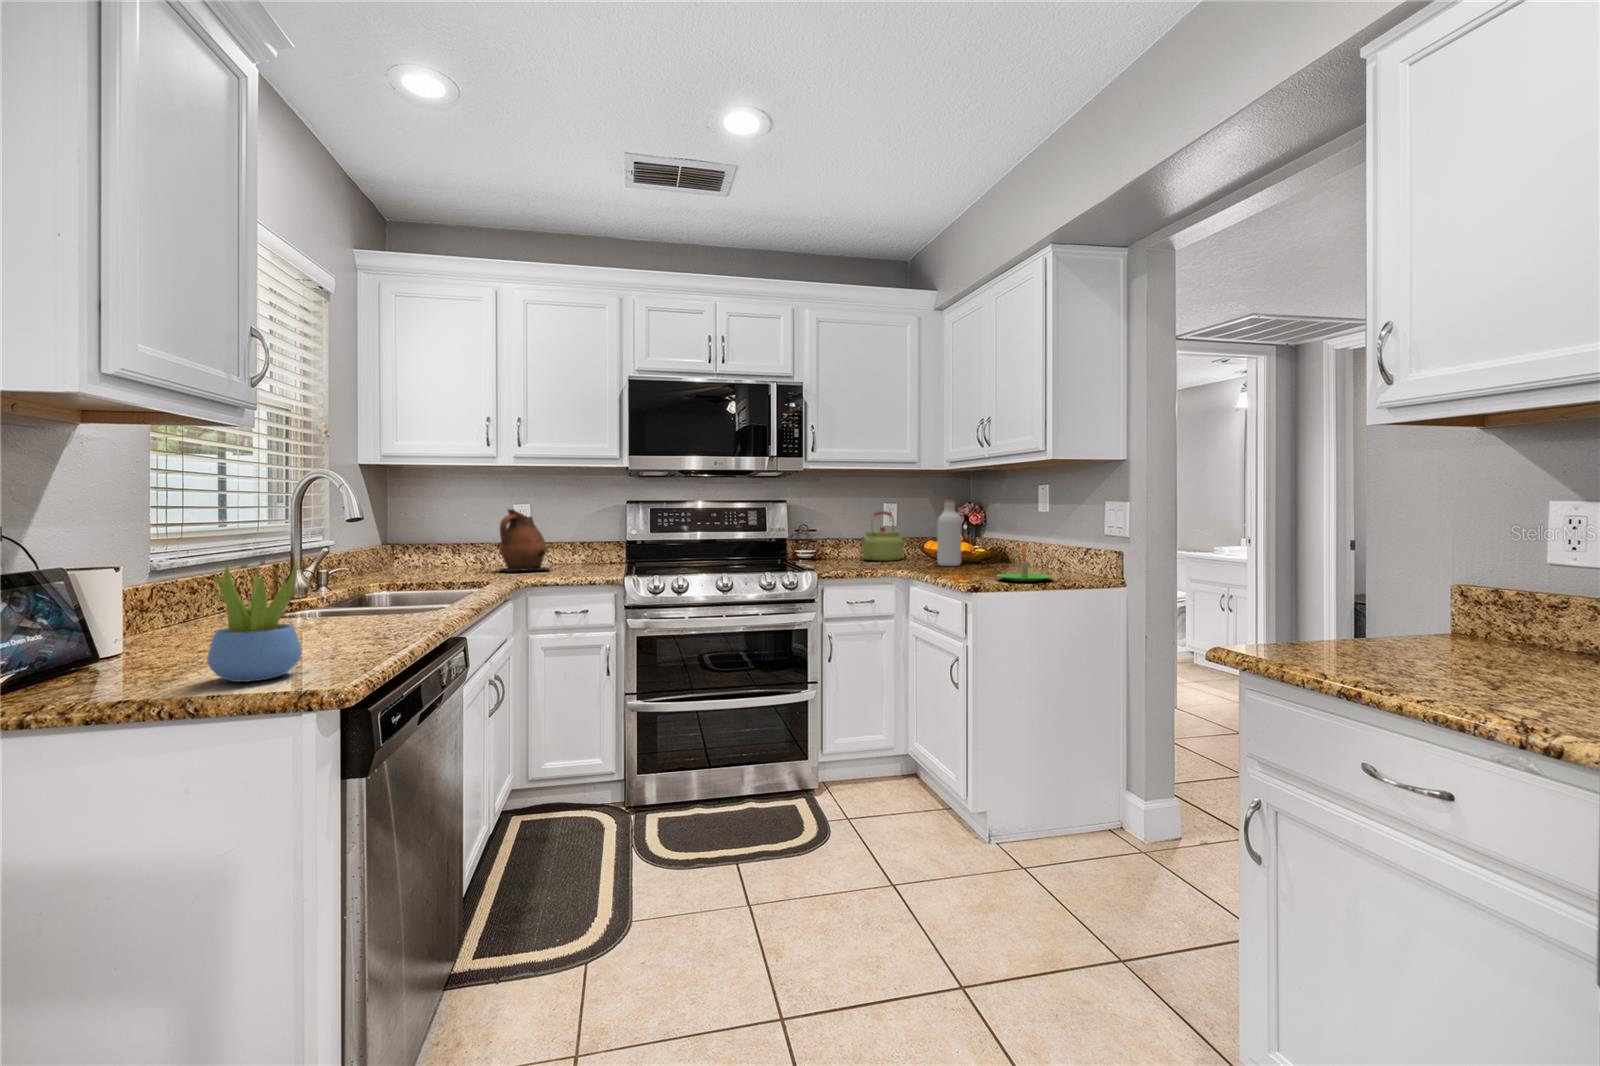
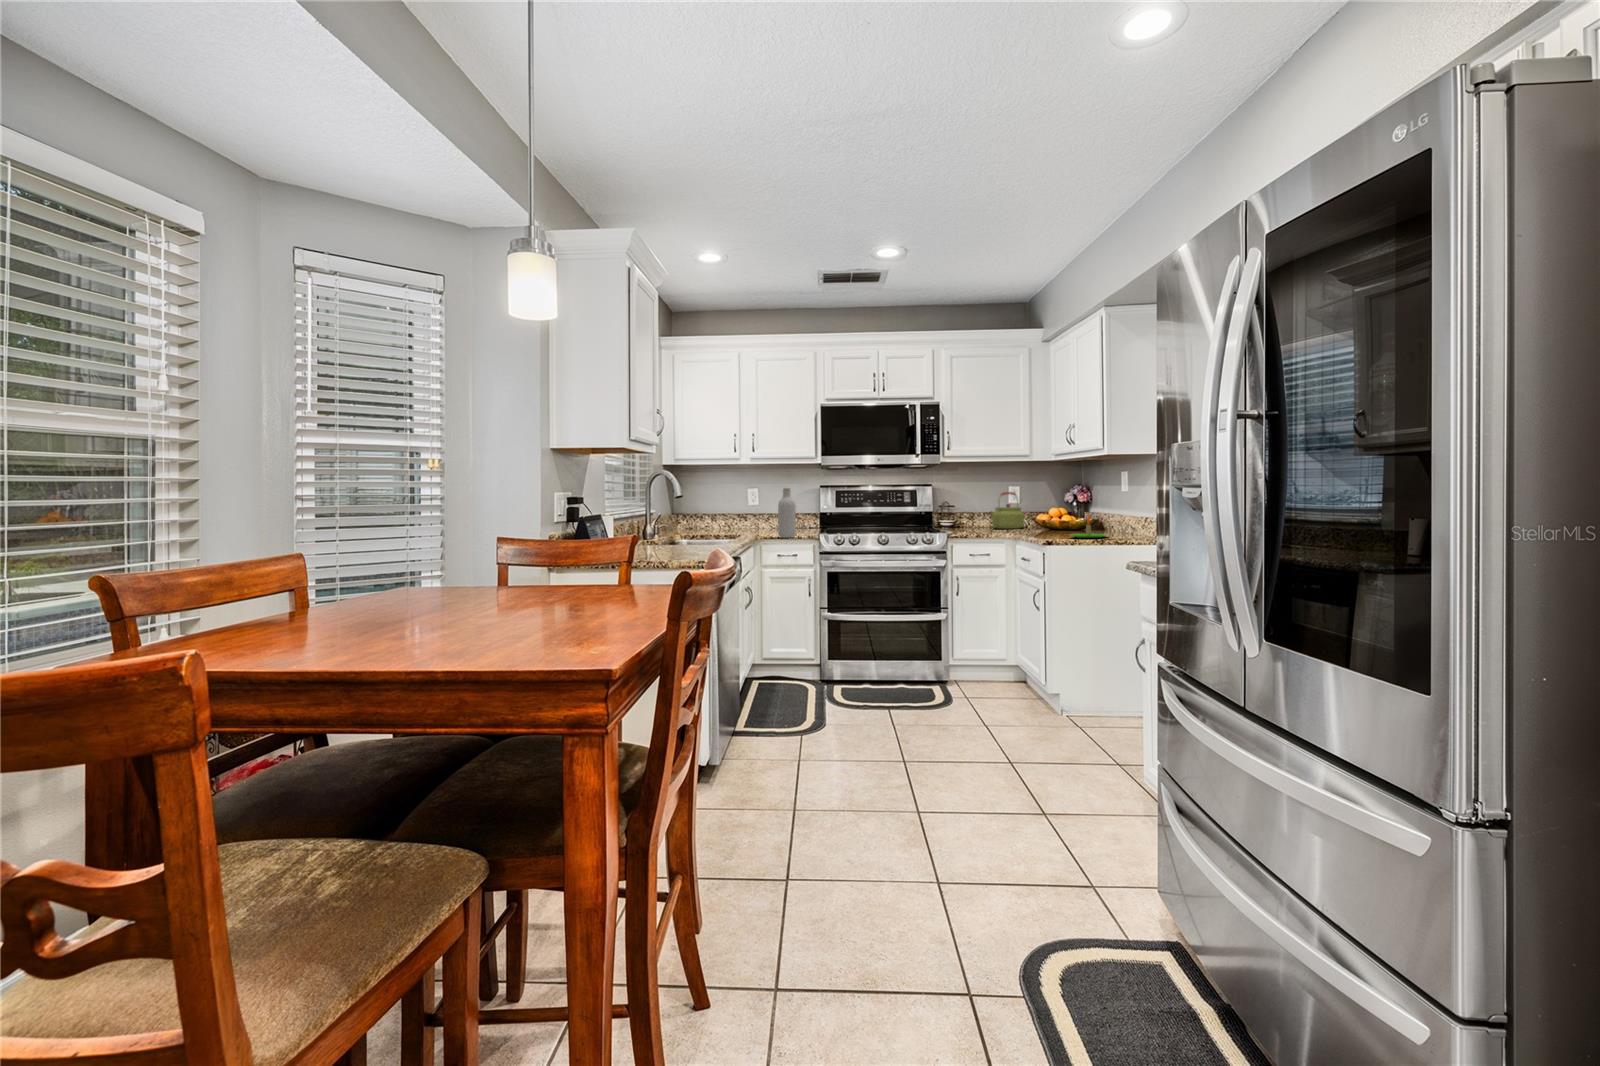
bottle: present [937,500,962,566] -> present [778,488,796,538]
ceramic pitcher: present [500,509,549,571] -> none [736,492,772,534]
succulent plant: present [207,564,301,682] -> none [660,512,692,561]

